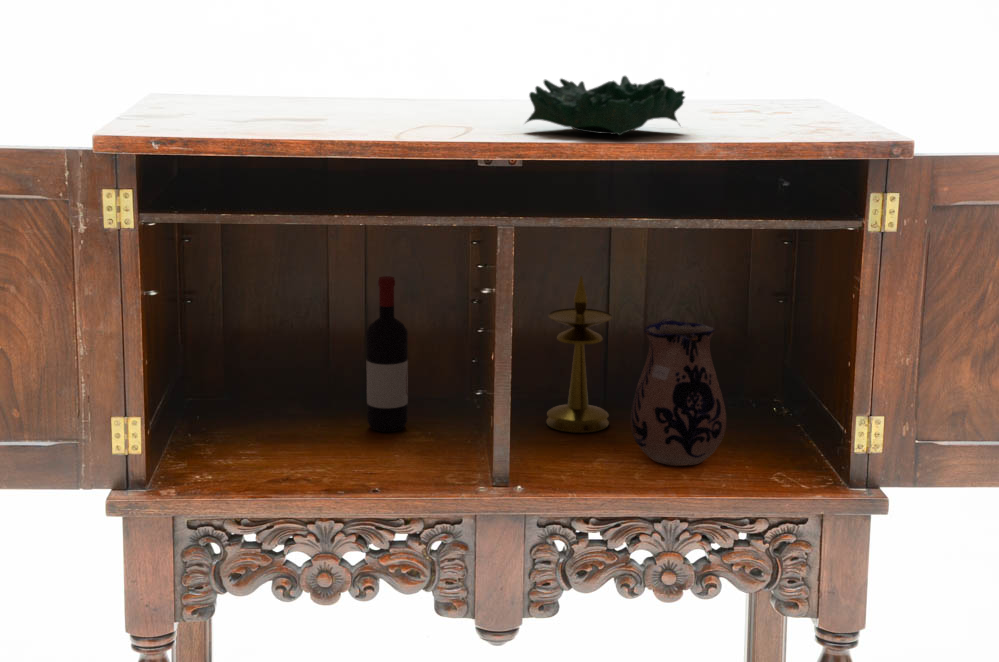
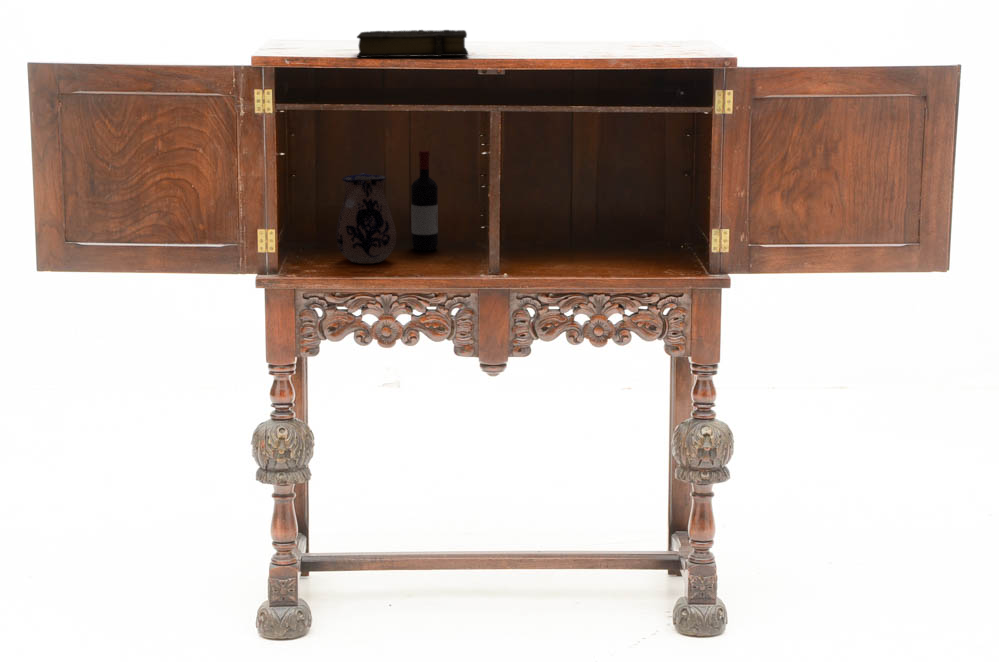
decorative bowl: present [526,76,685,135] -> none [506,20,605,55]
book: none [272,92,463,139] -> present [357,30,468,57]
candlestick: present [546,276,612,433] -> none [528,150,569,251]
ceramic pitcher: present [631,318,726,466] -> present [336,173,396,264]

